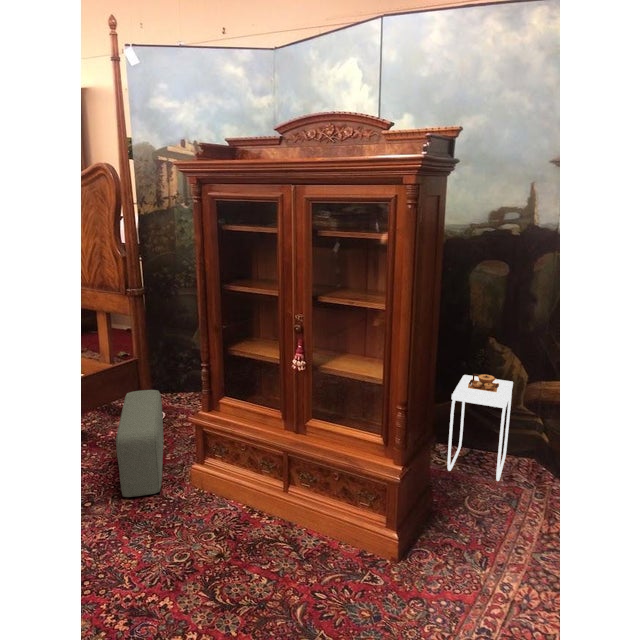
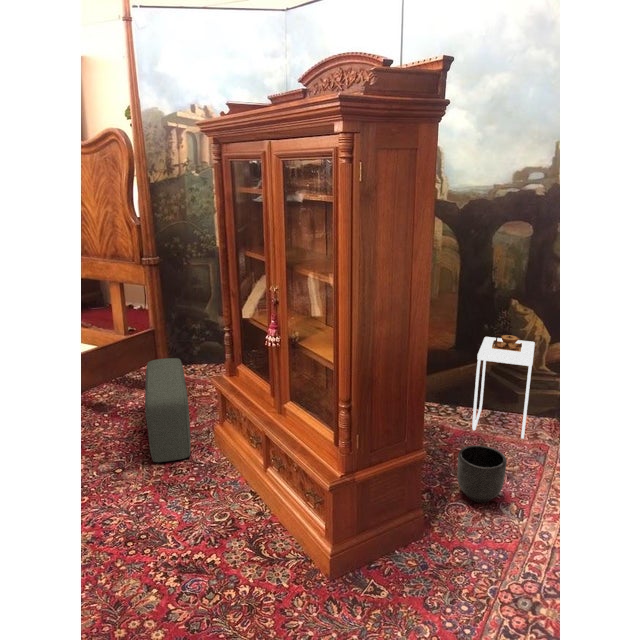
planter: none [423,490,471,550] -> present [458,445,507,503]

